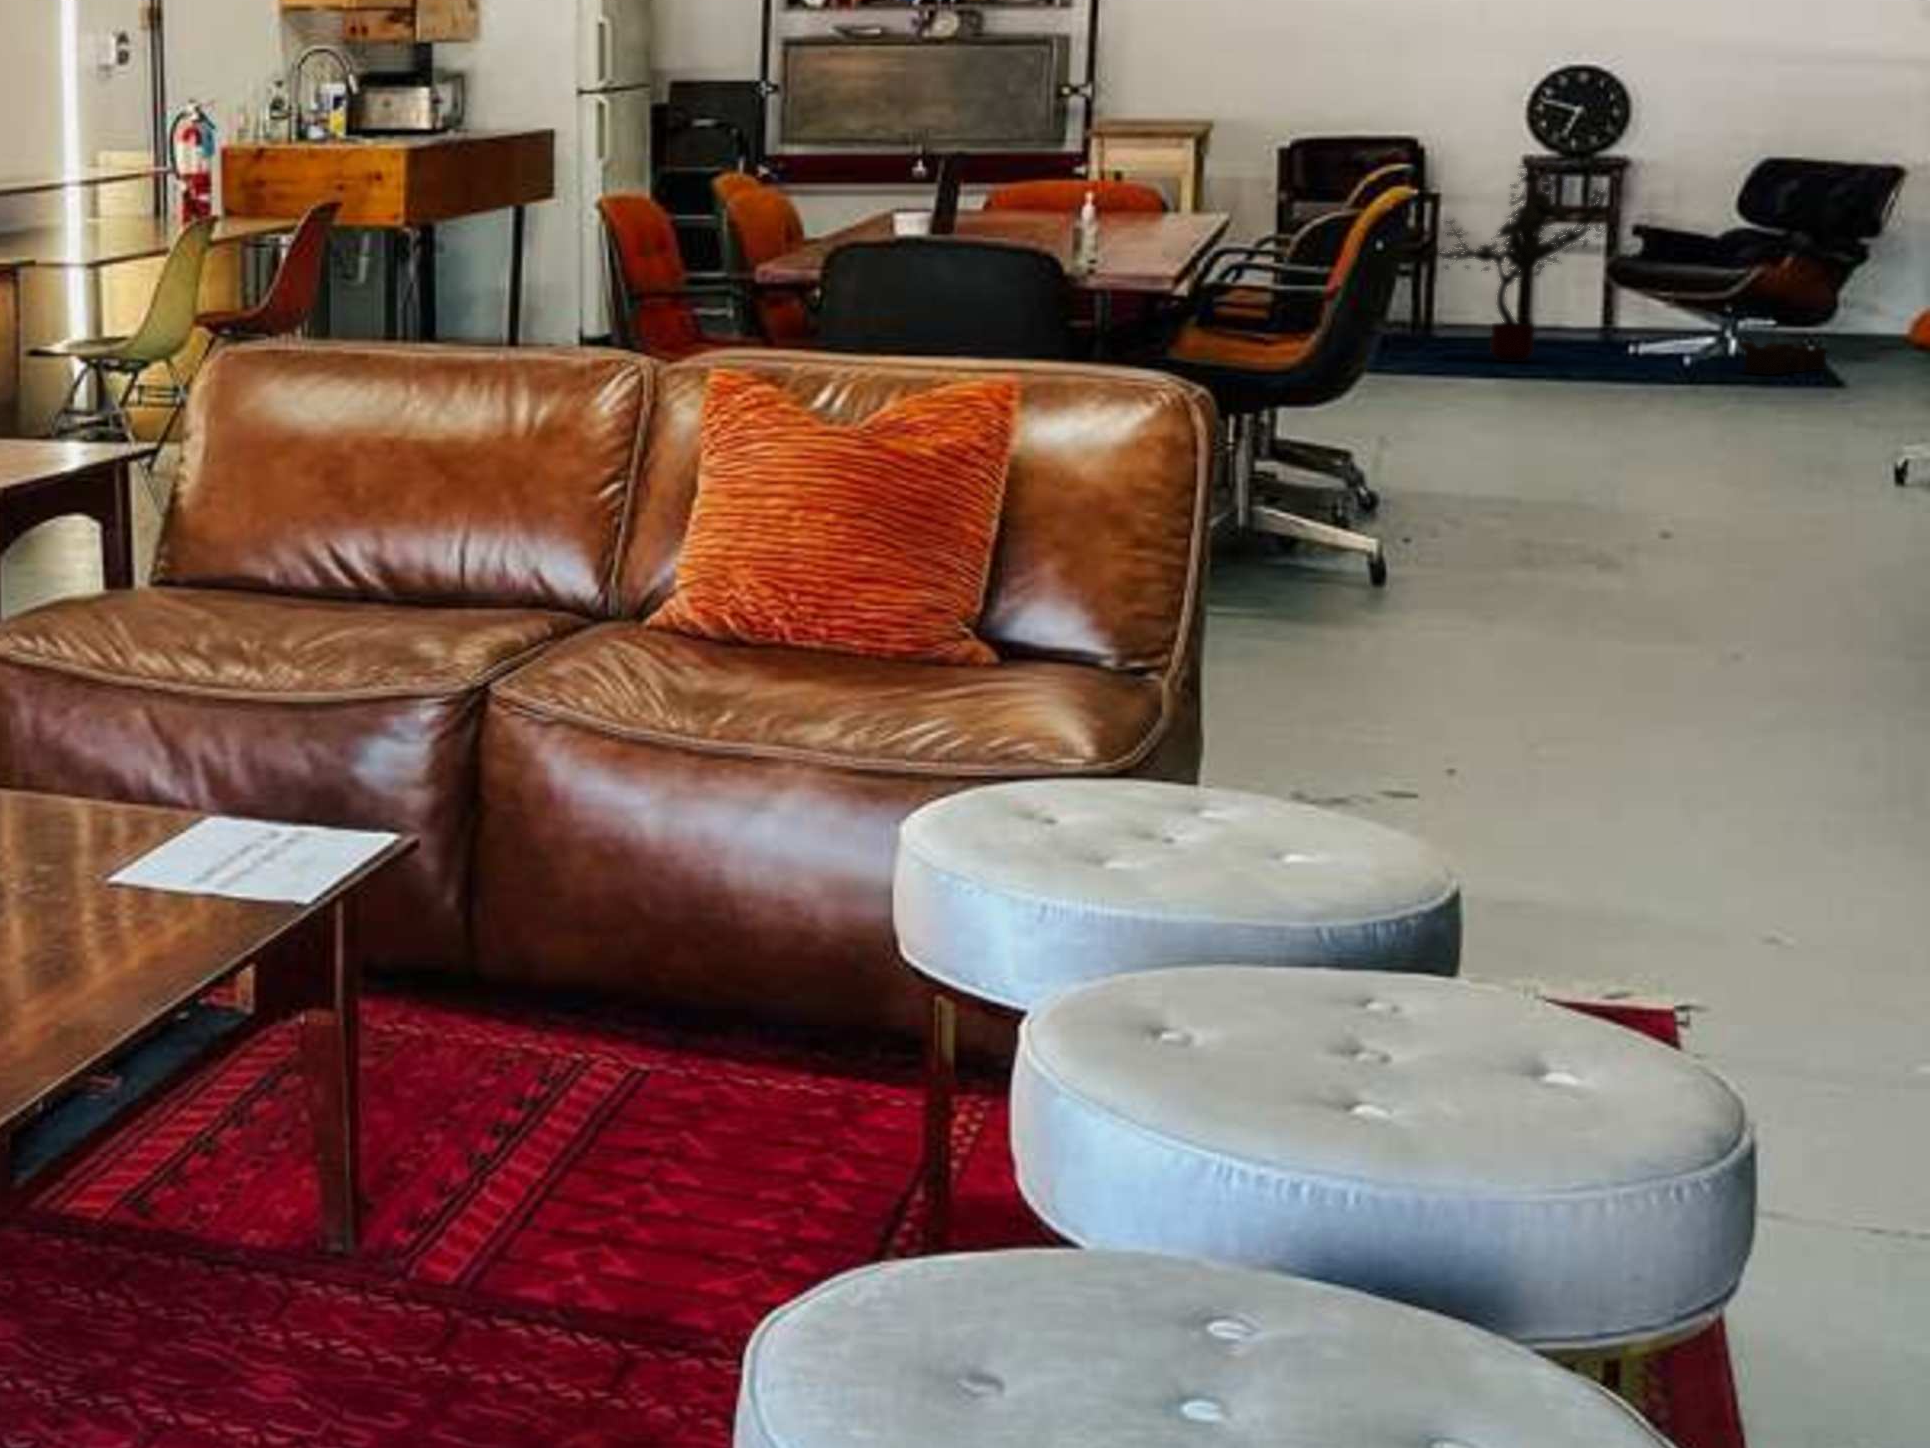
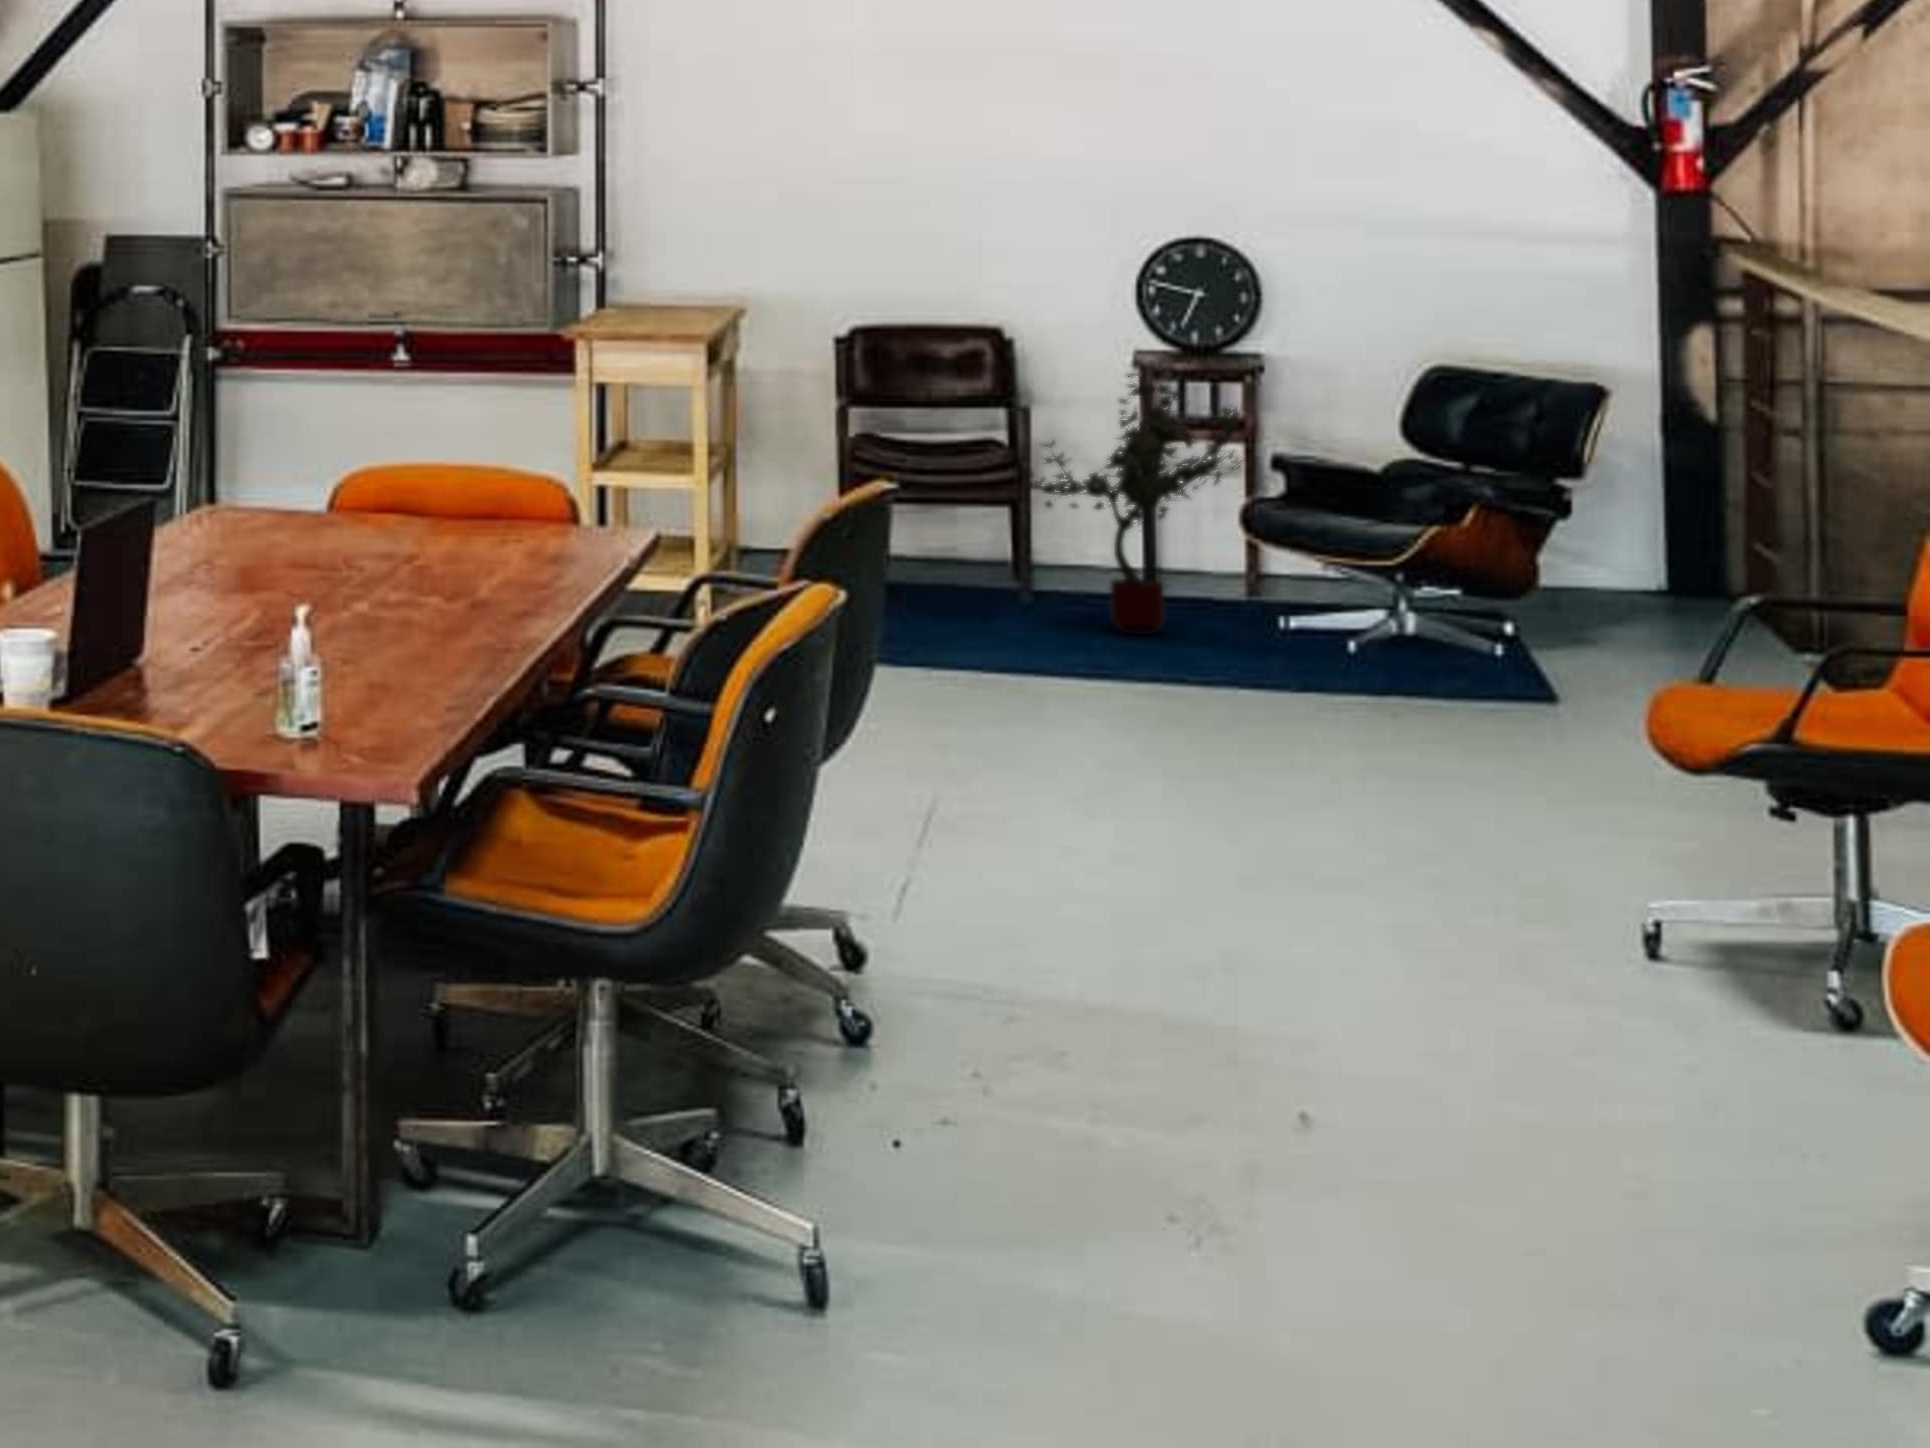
cardboard box: present [1739,341,1826,374] -> none [1418,614,1533,665]

